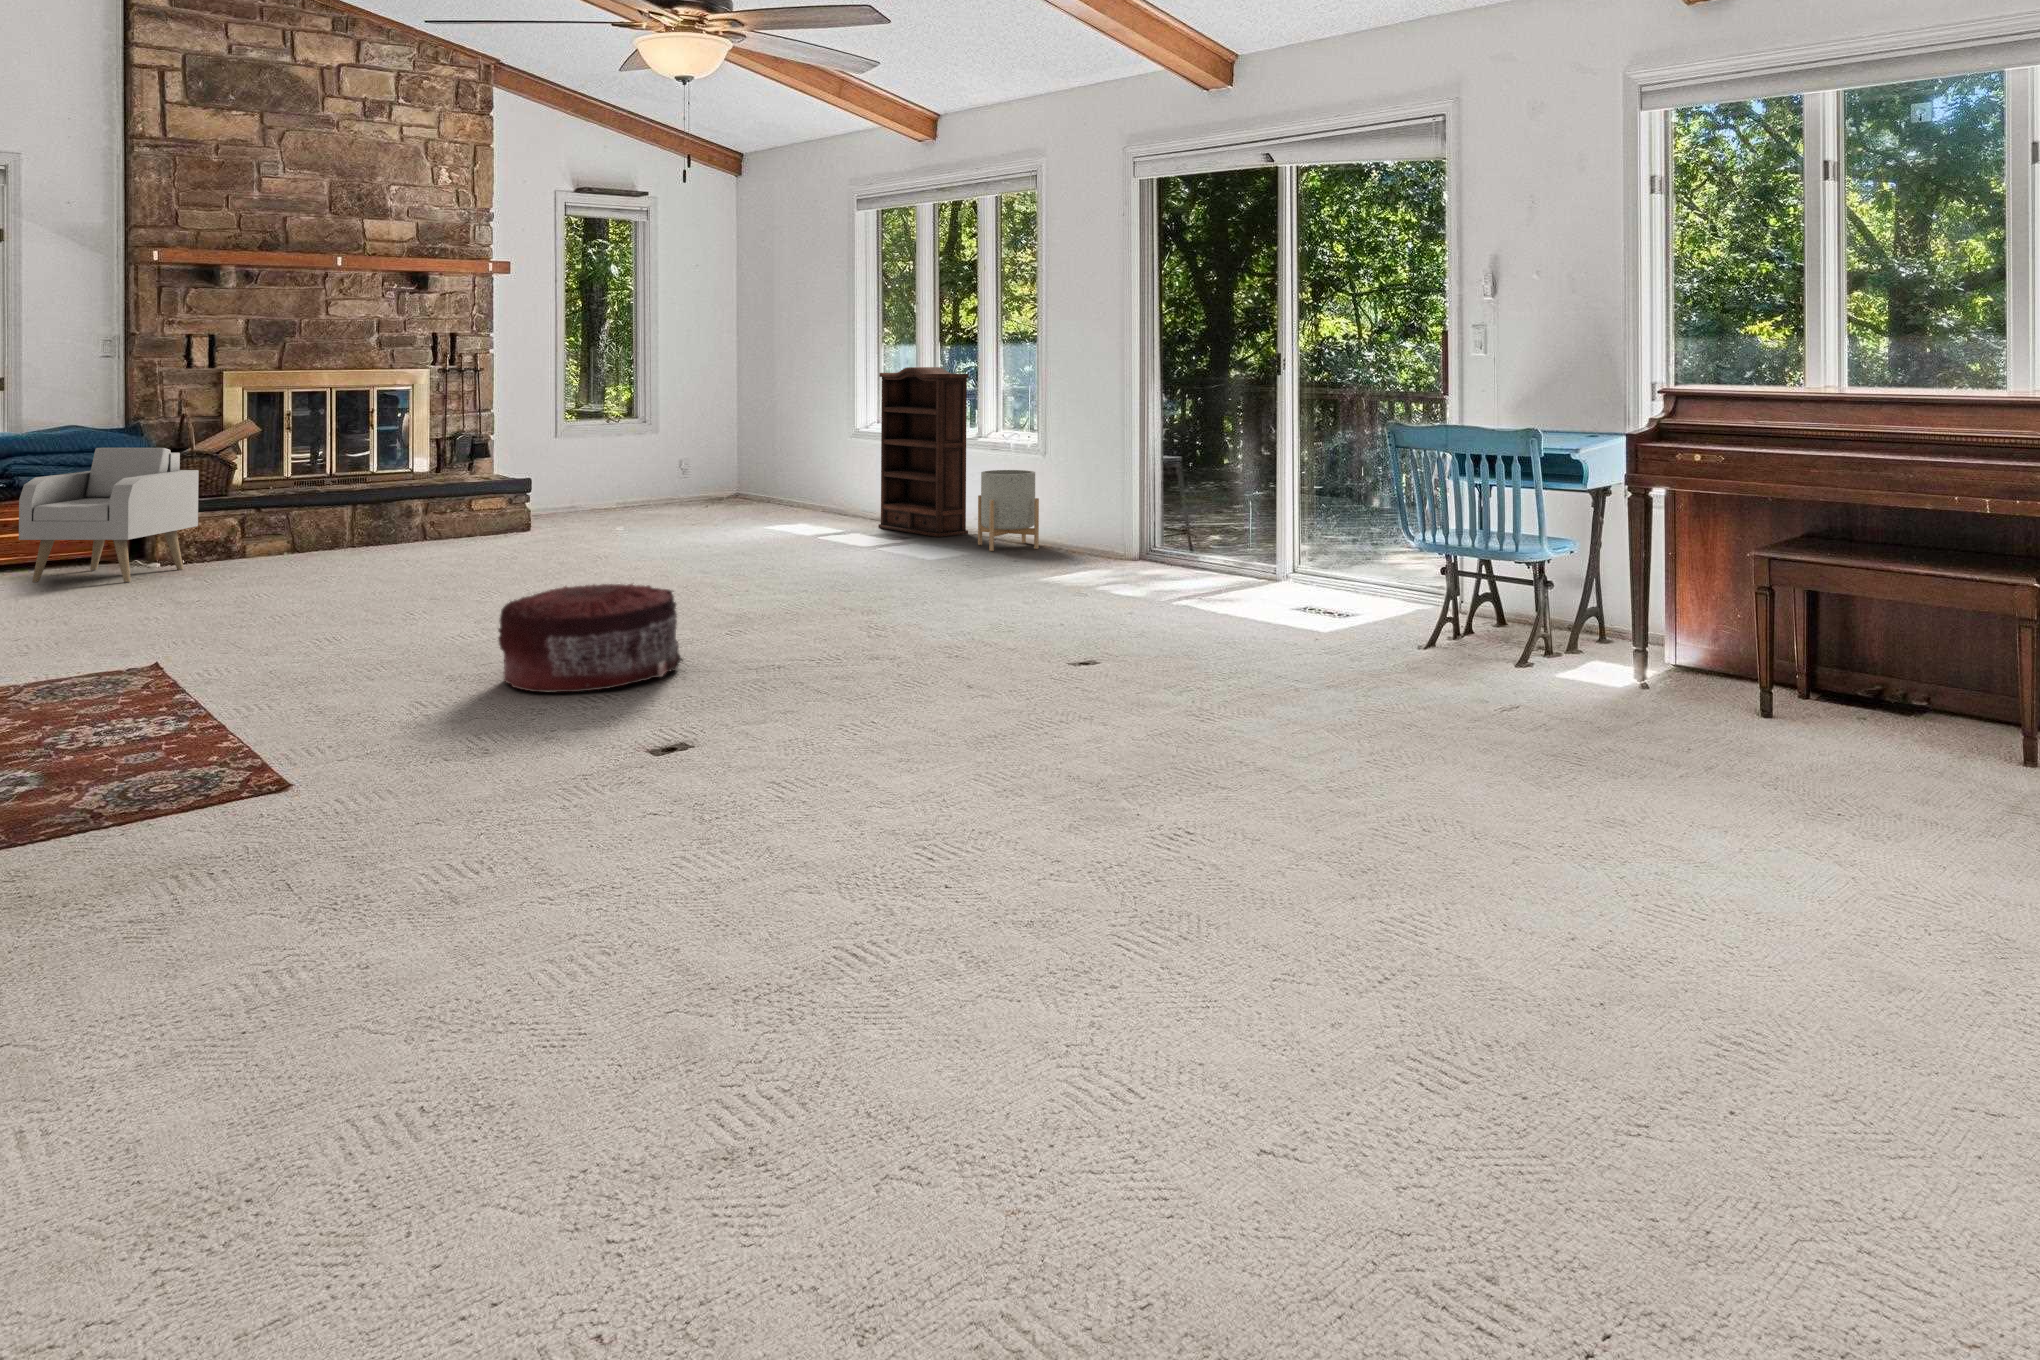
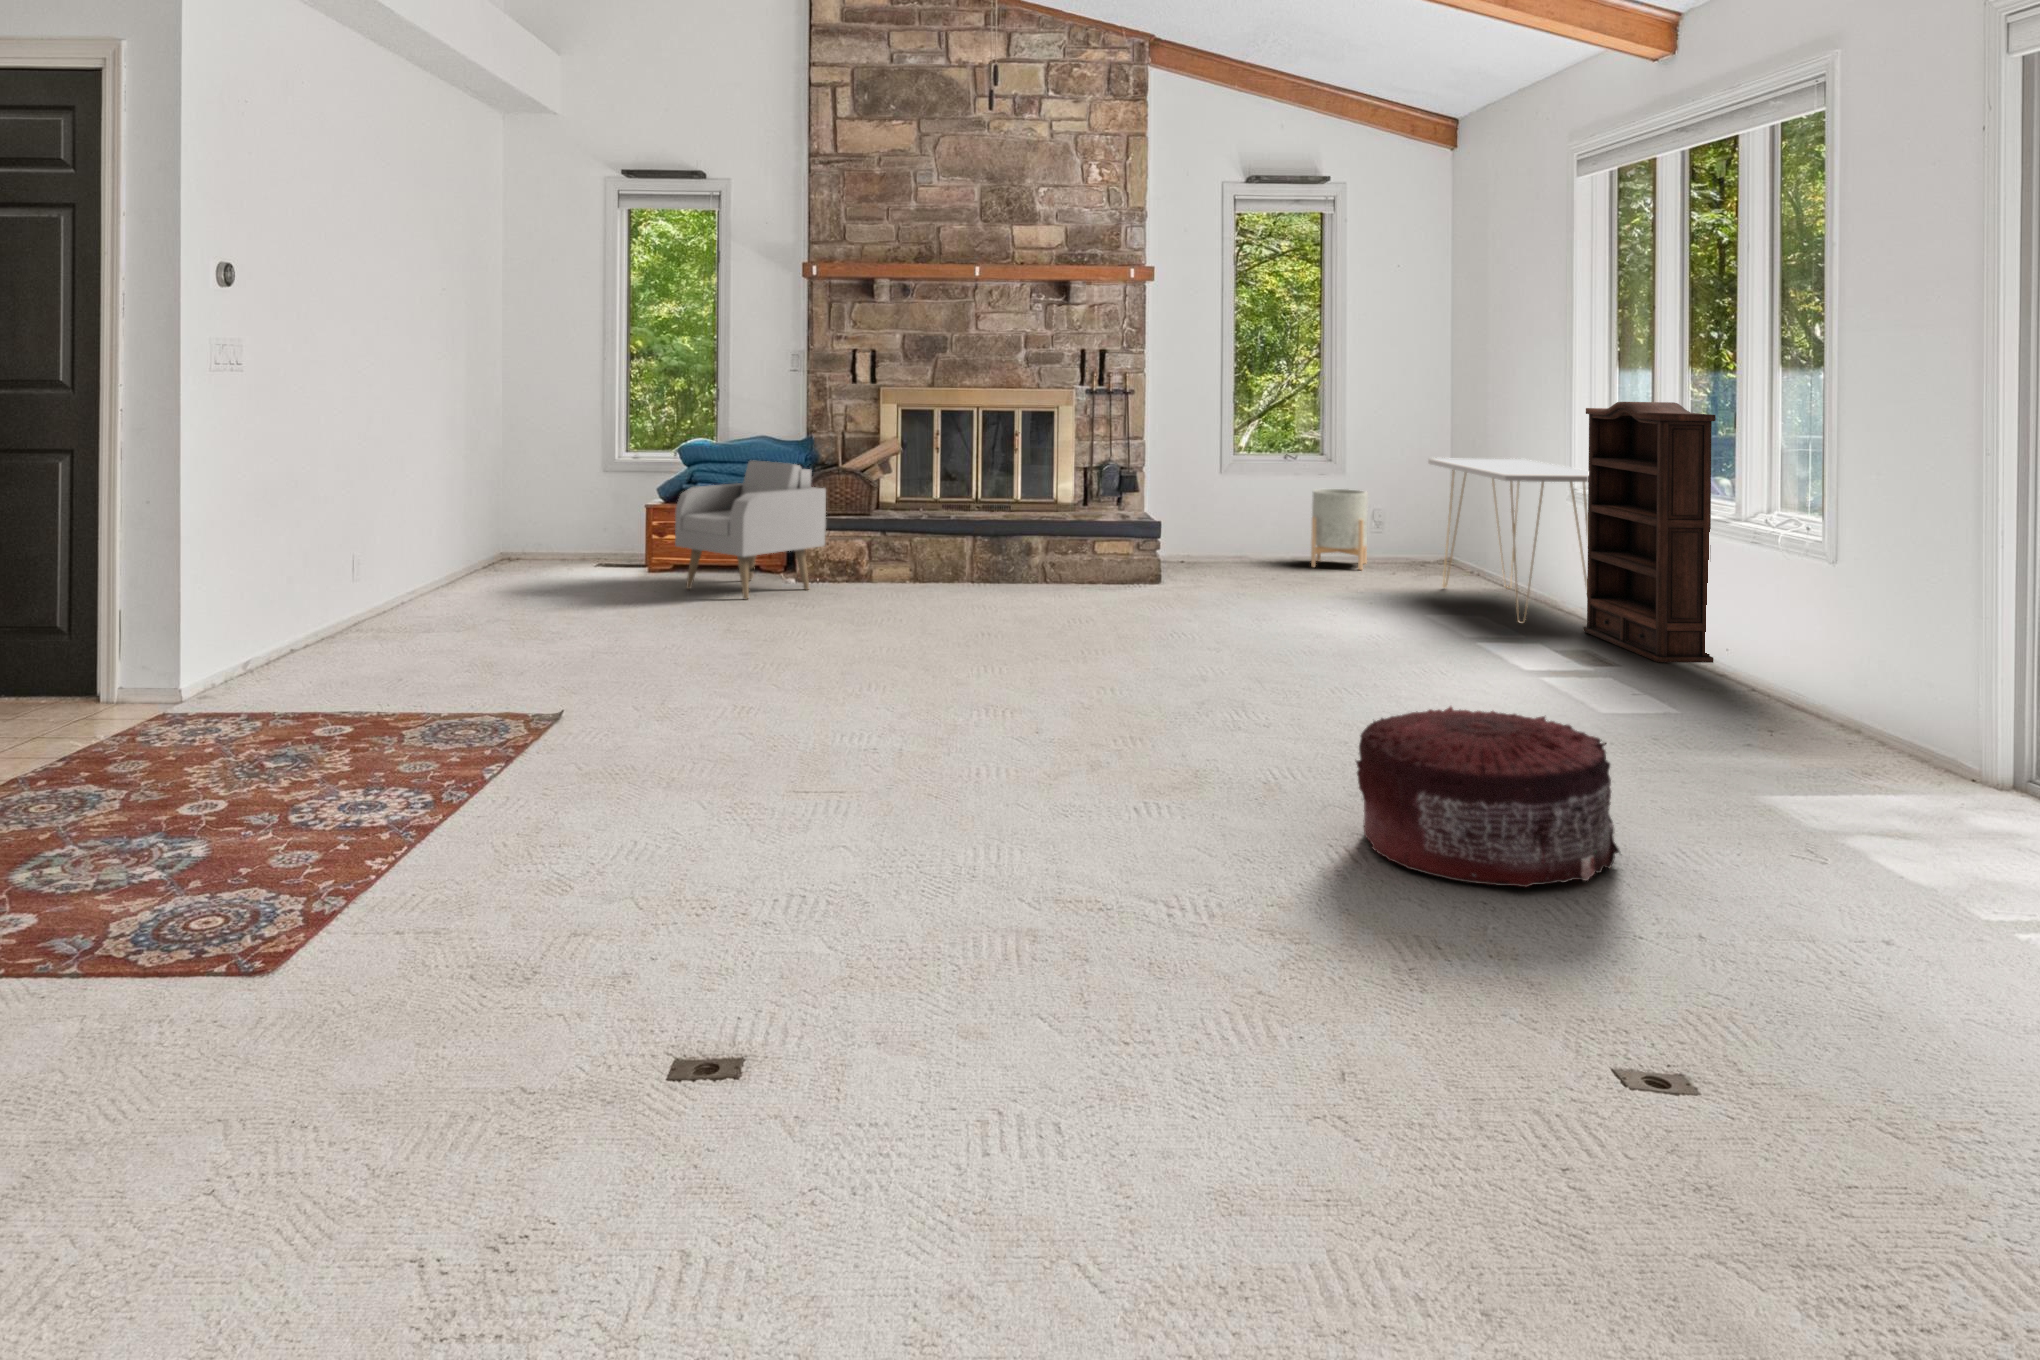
console table: none [746,414,893,528] -> present [1428,458,1589,623]
planter: present [978,470,1039,551] -> present [1311,489,1368,570]
pouf: present [498,584,682,693] -> present [1356,707,1620,887]

